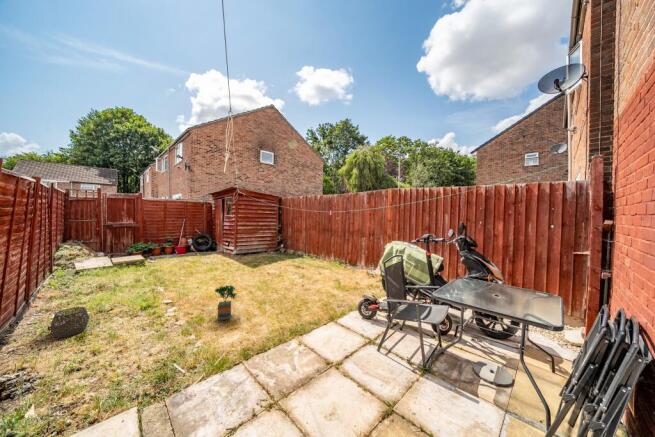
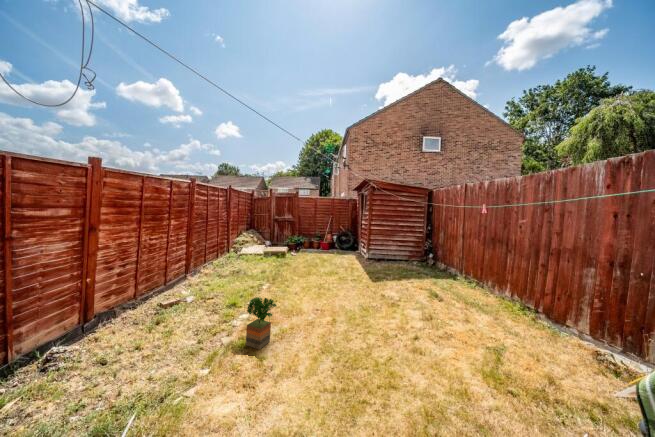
woven basket: present [50,307,89,337] -> none [142,283,172,309]

